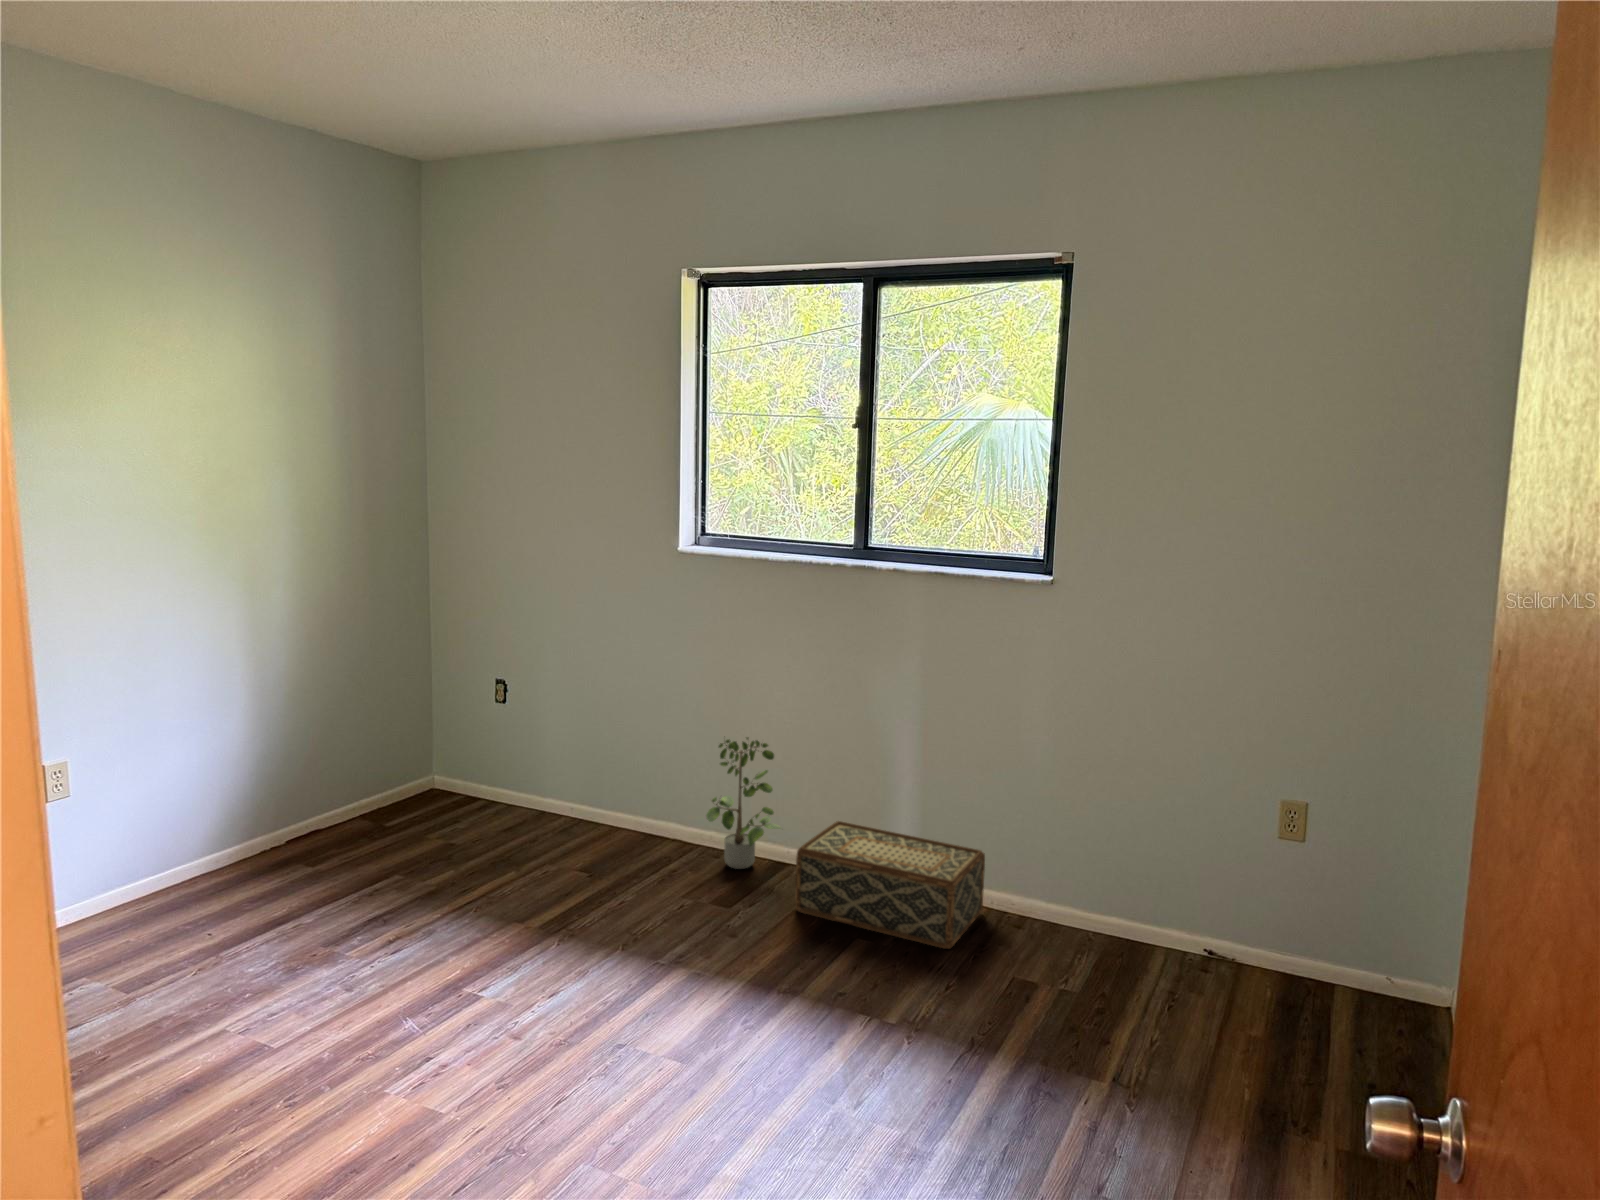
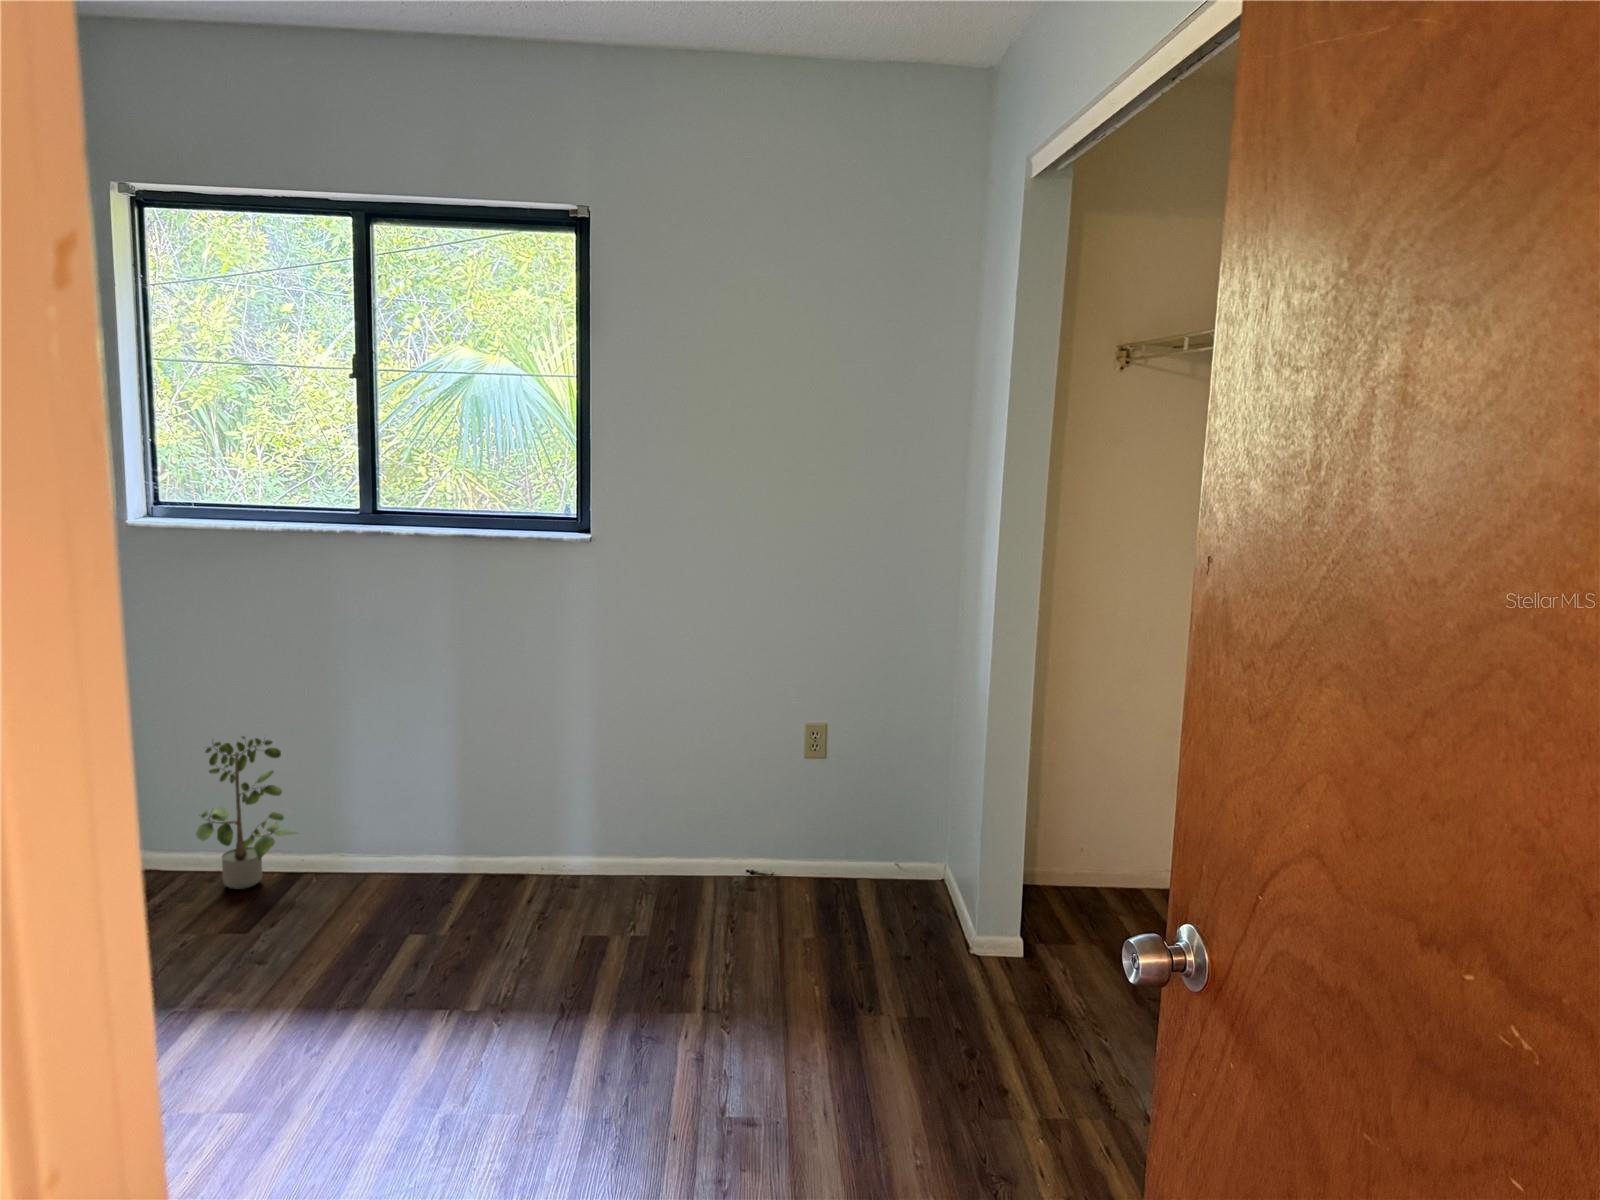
woven basket: present [795,821,985,949] -> none [327,814,535,924]

